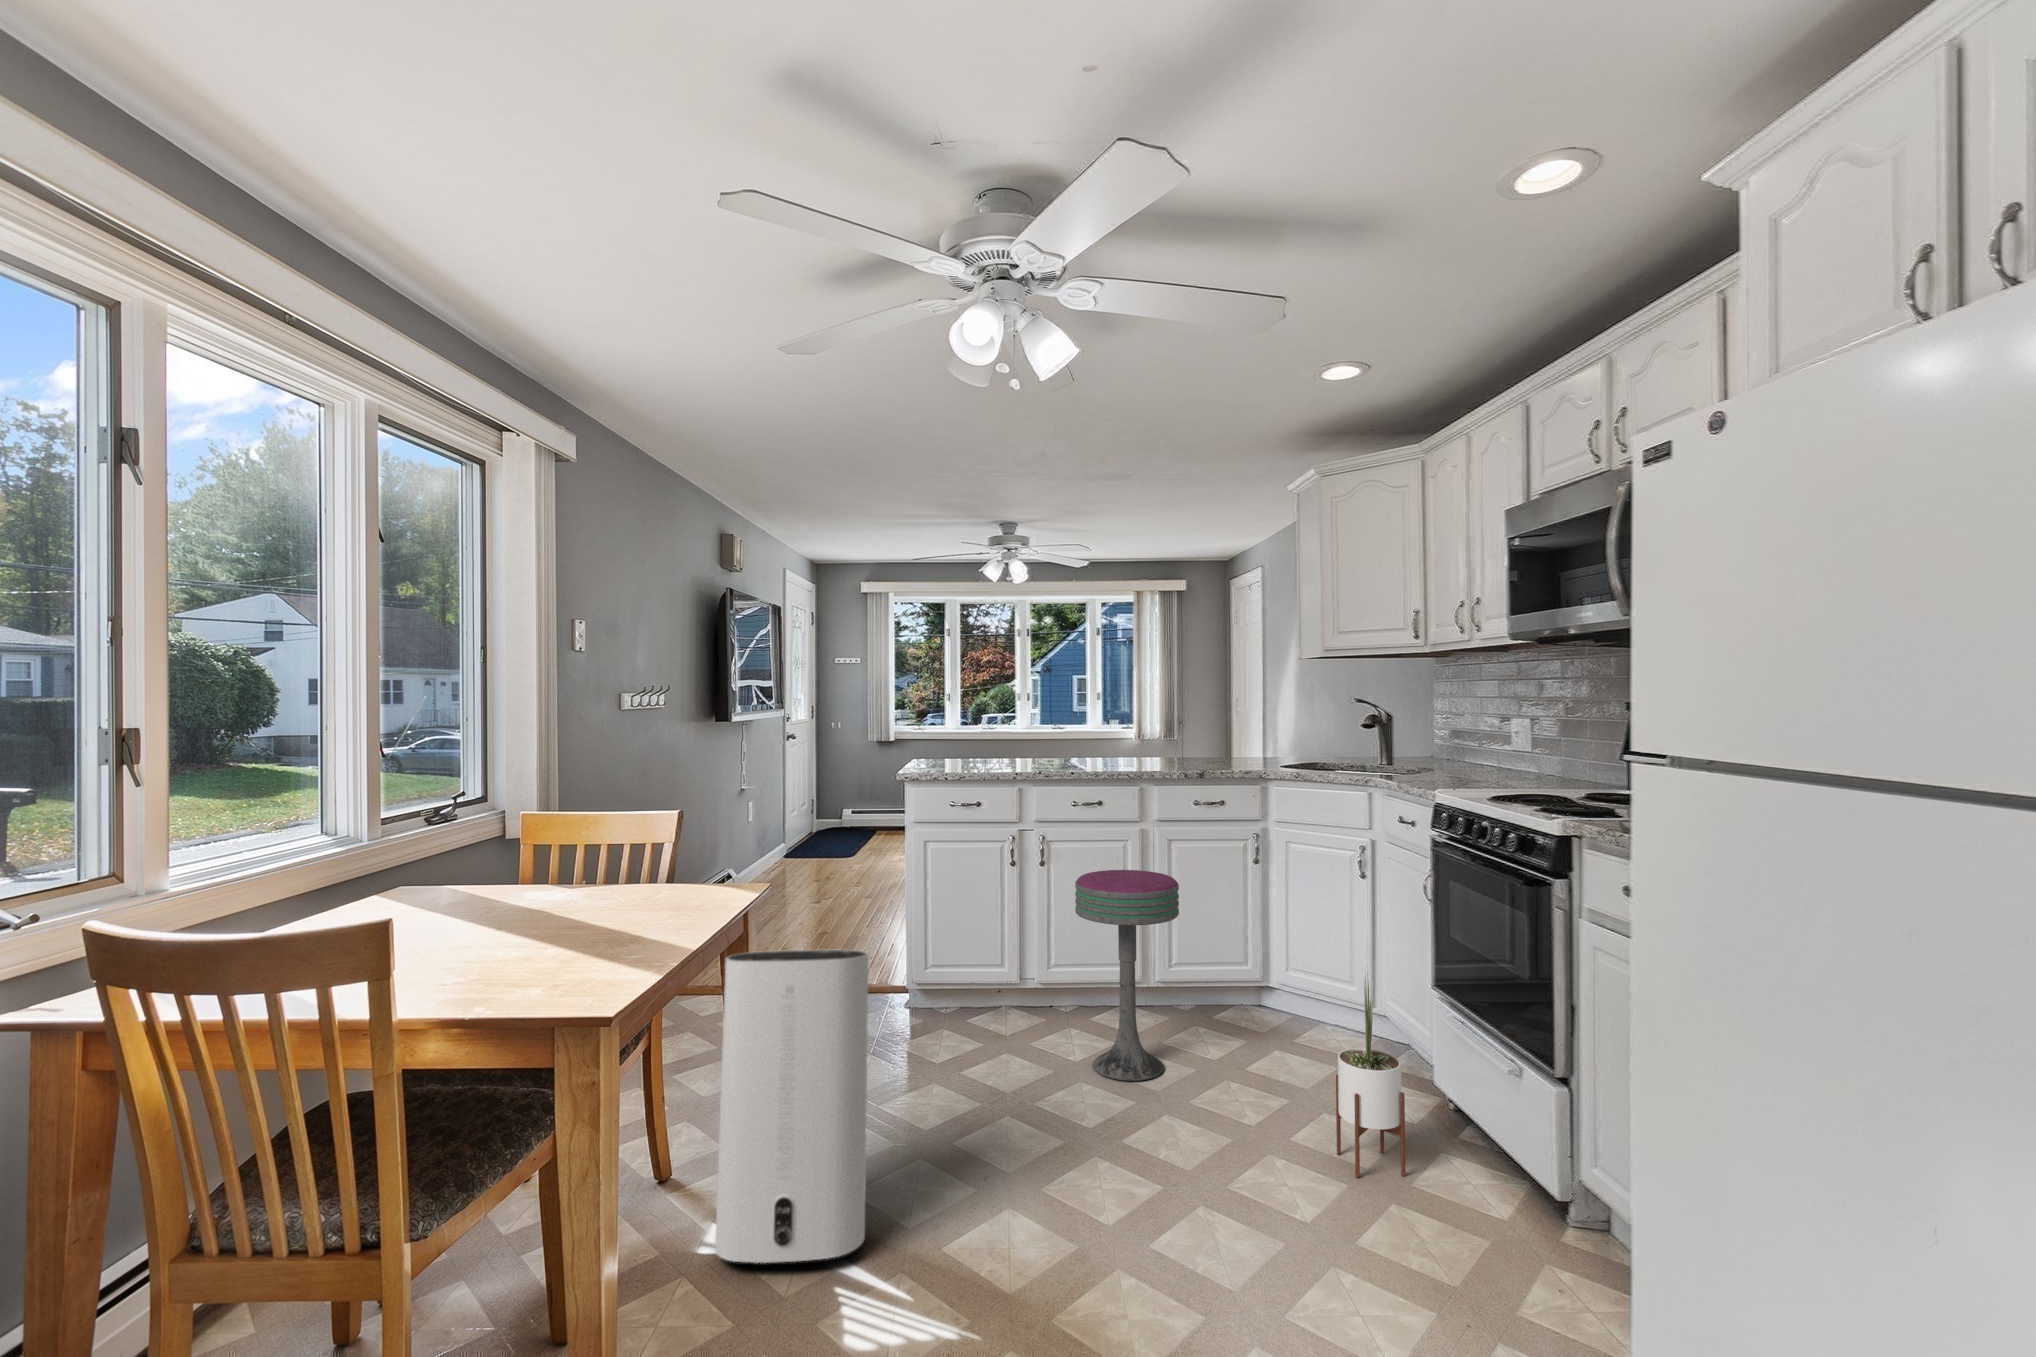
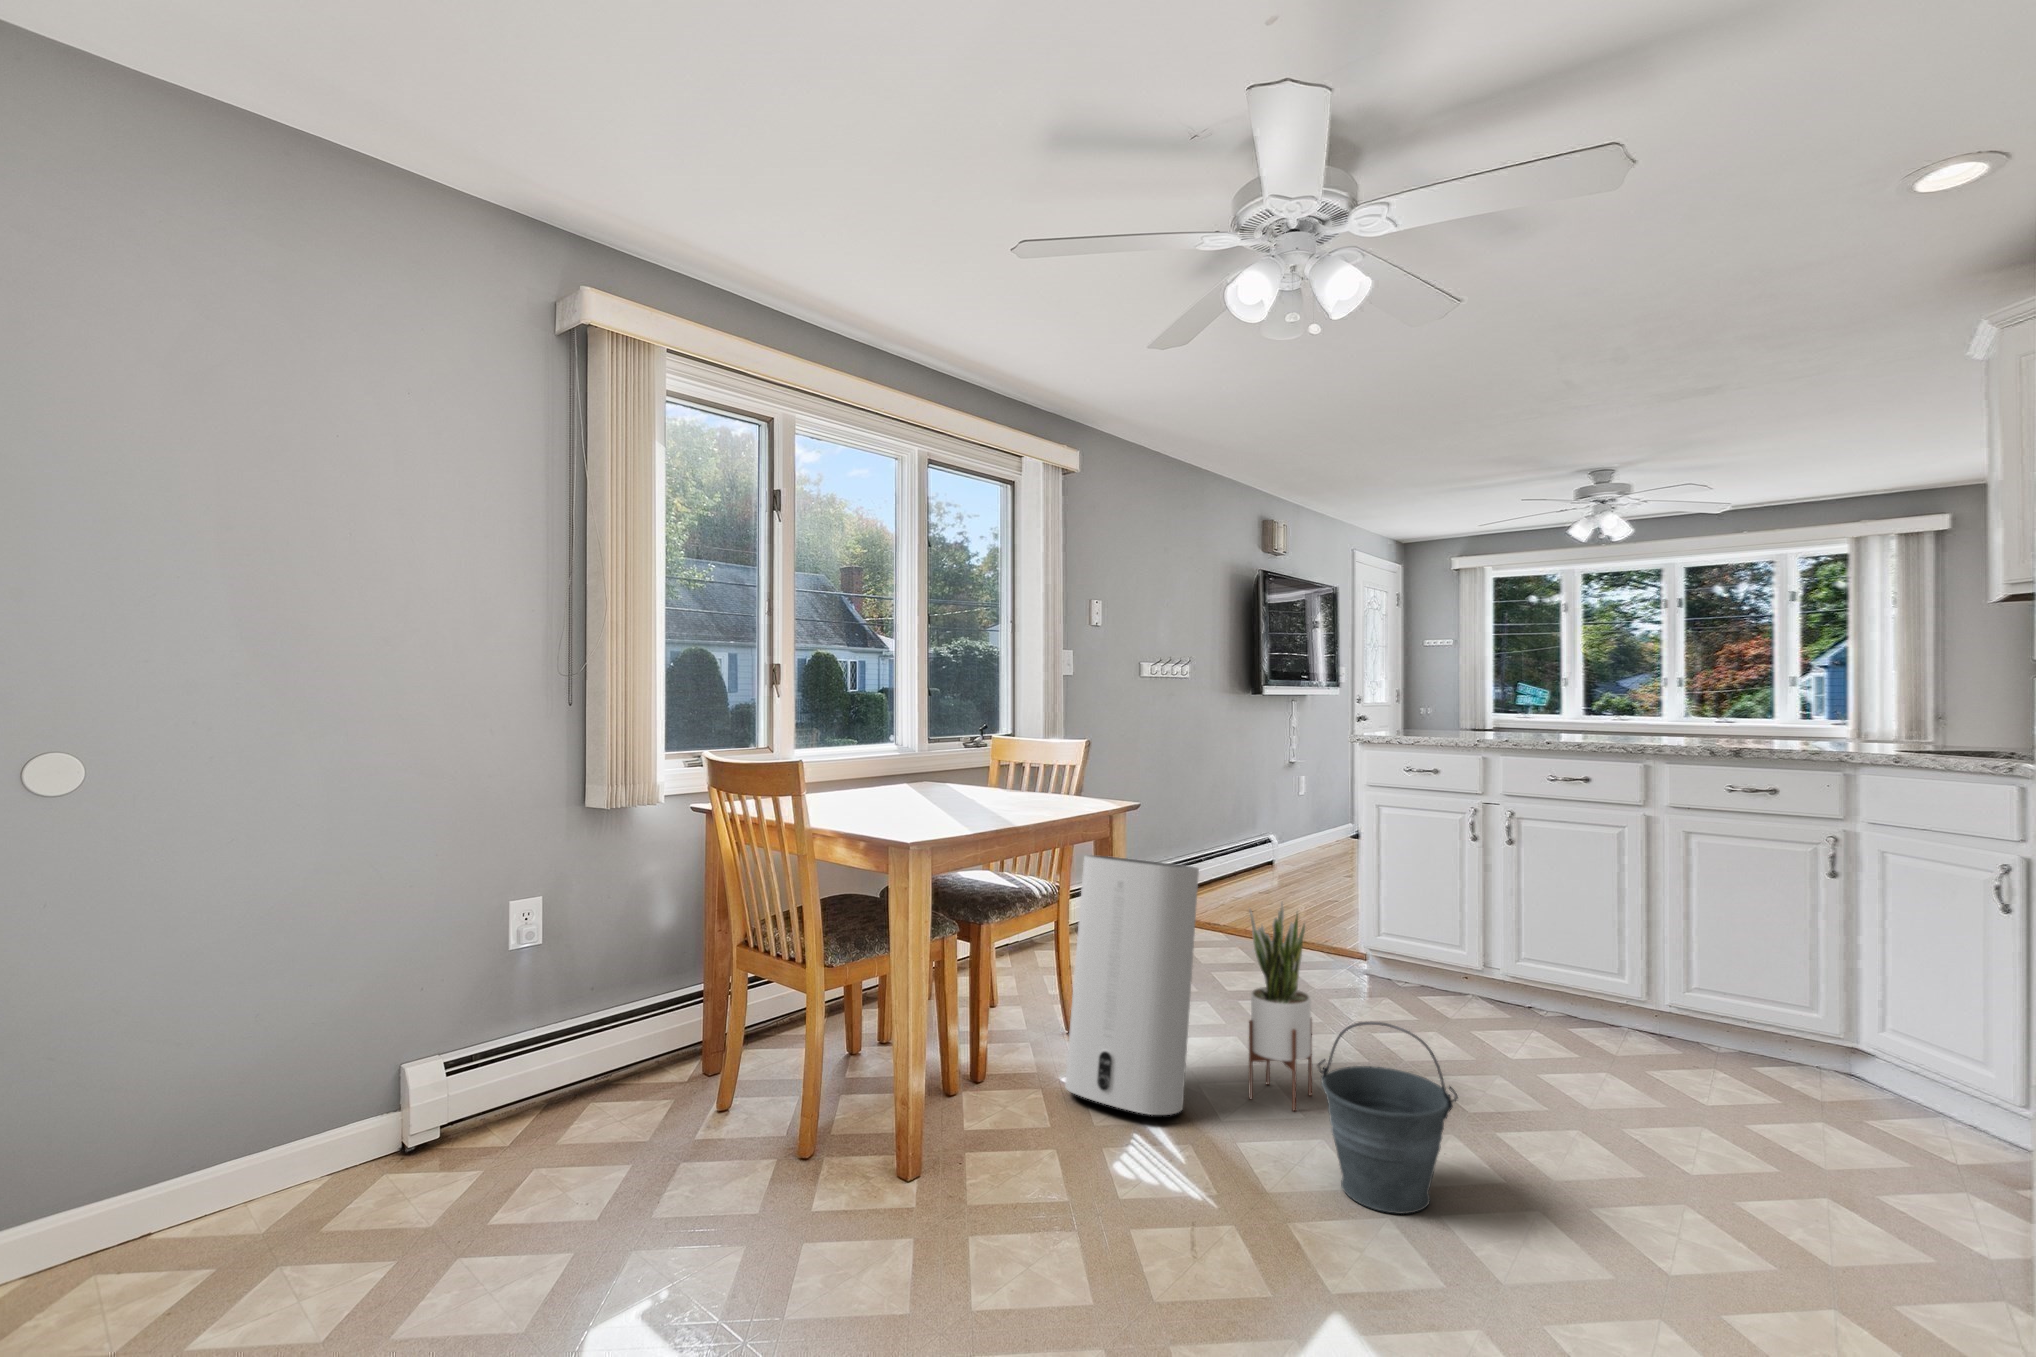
bar stool: present [1075,870,1179,1081] -> none [1504,849,1640,1089]
potted plant: present [1336,970,1405,1177] -> present [1249,903,1312,1111]
bucket: none [1035,1084,1166,1276] -> present [1317,1022,1458,1214]

